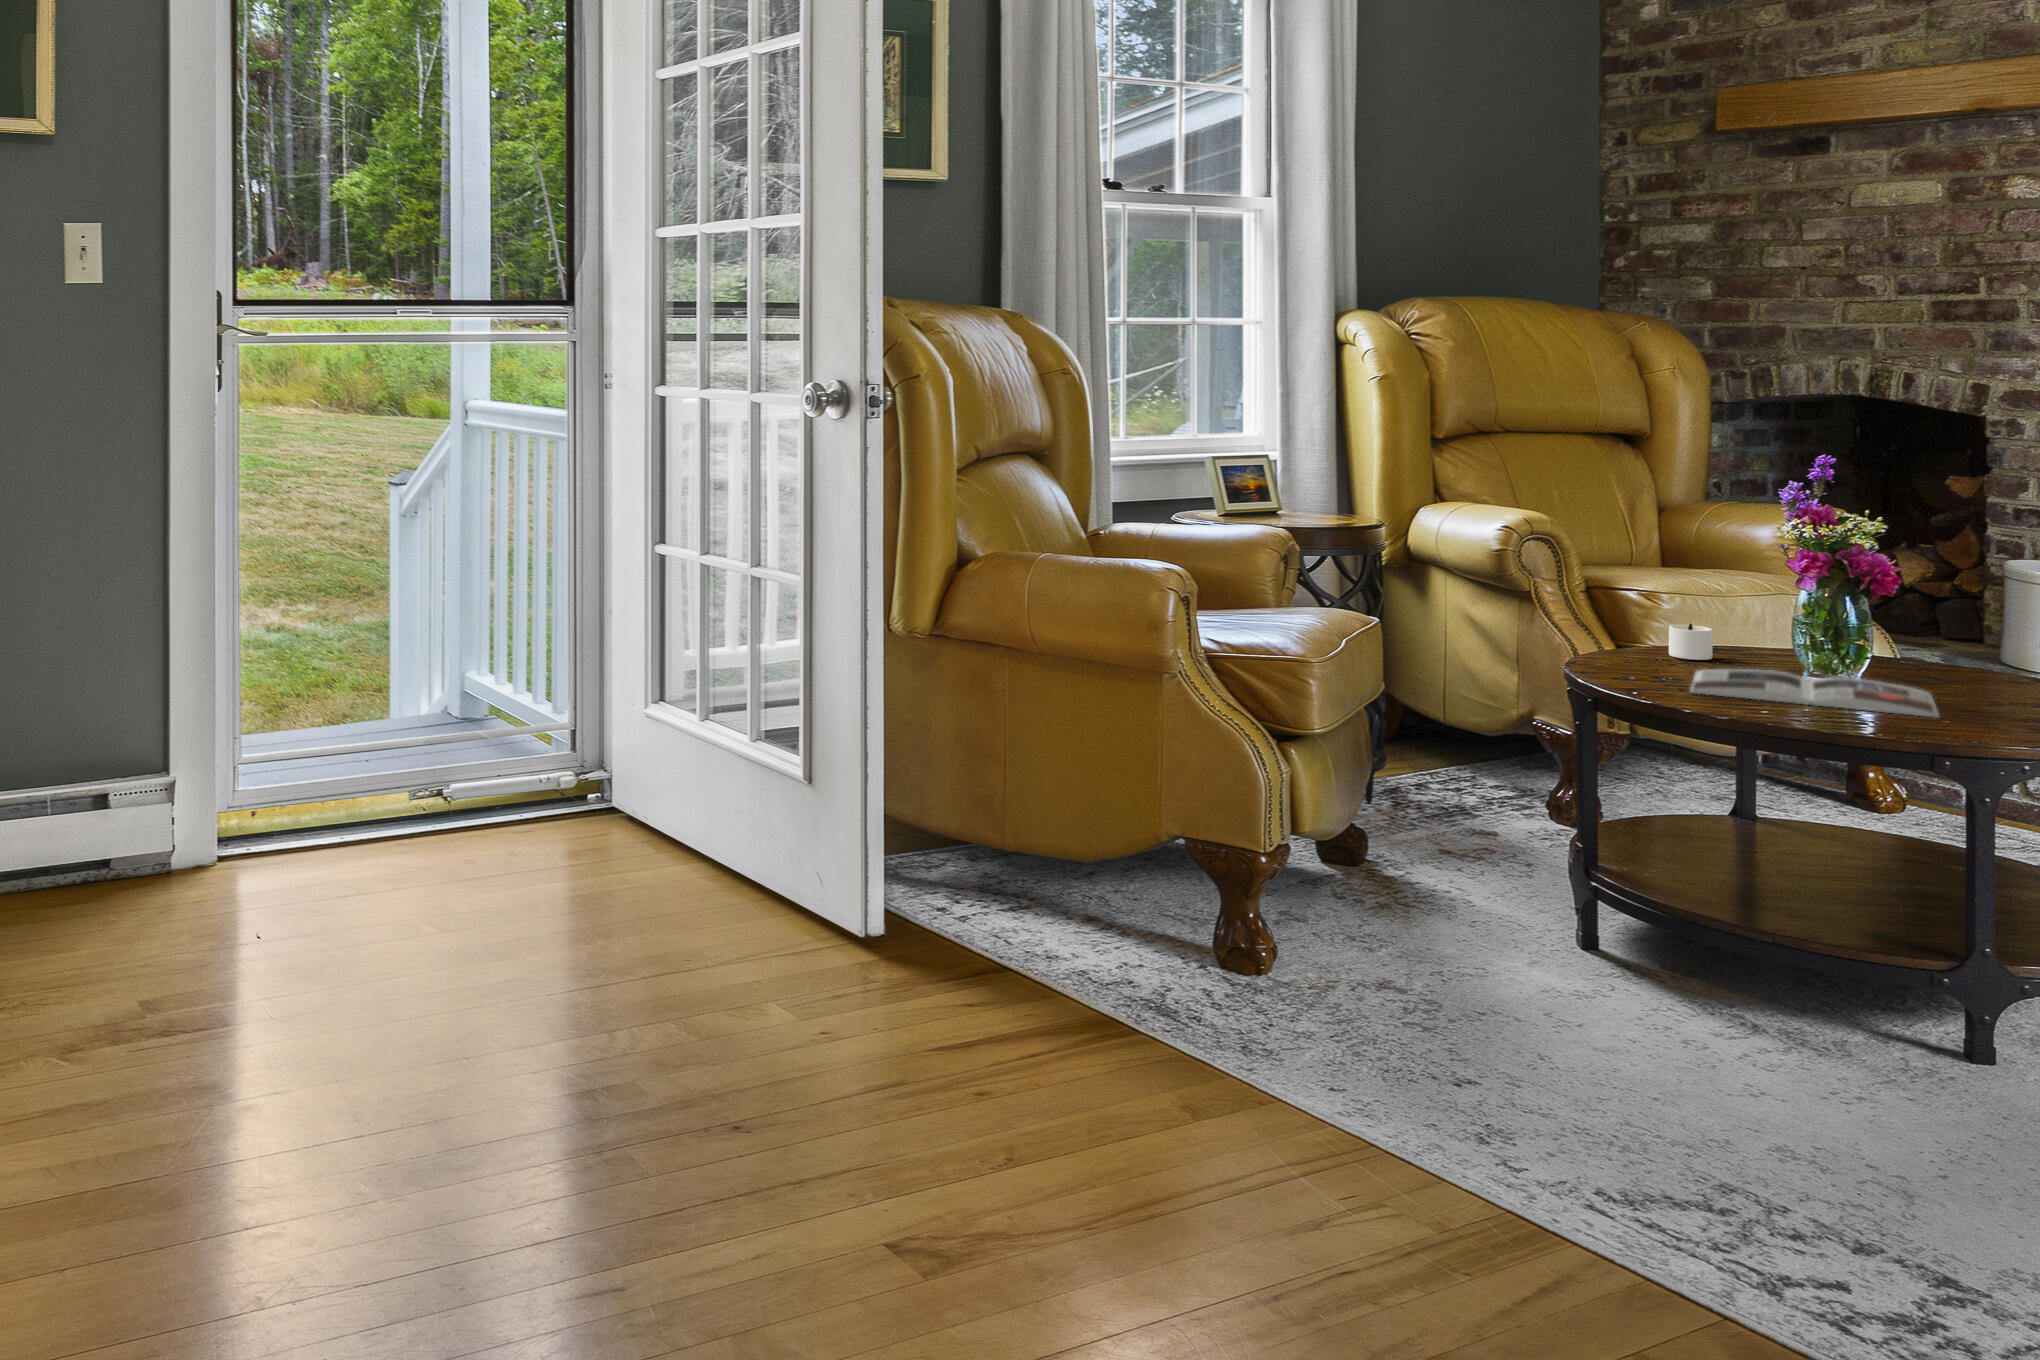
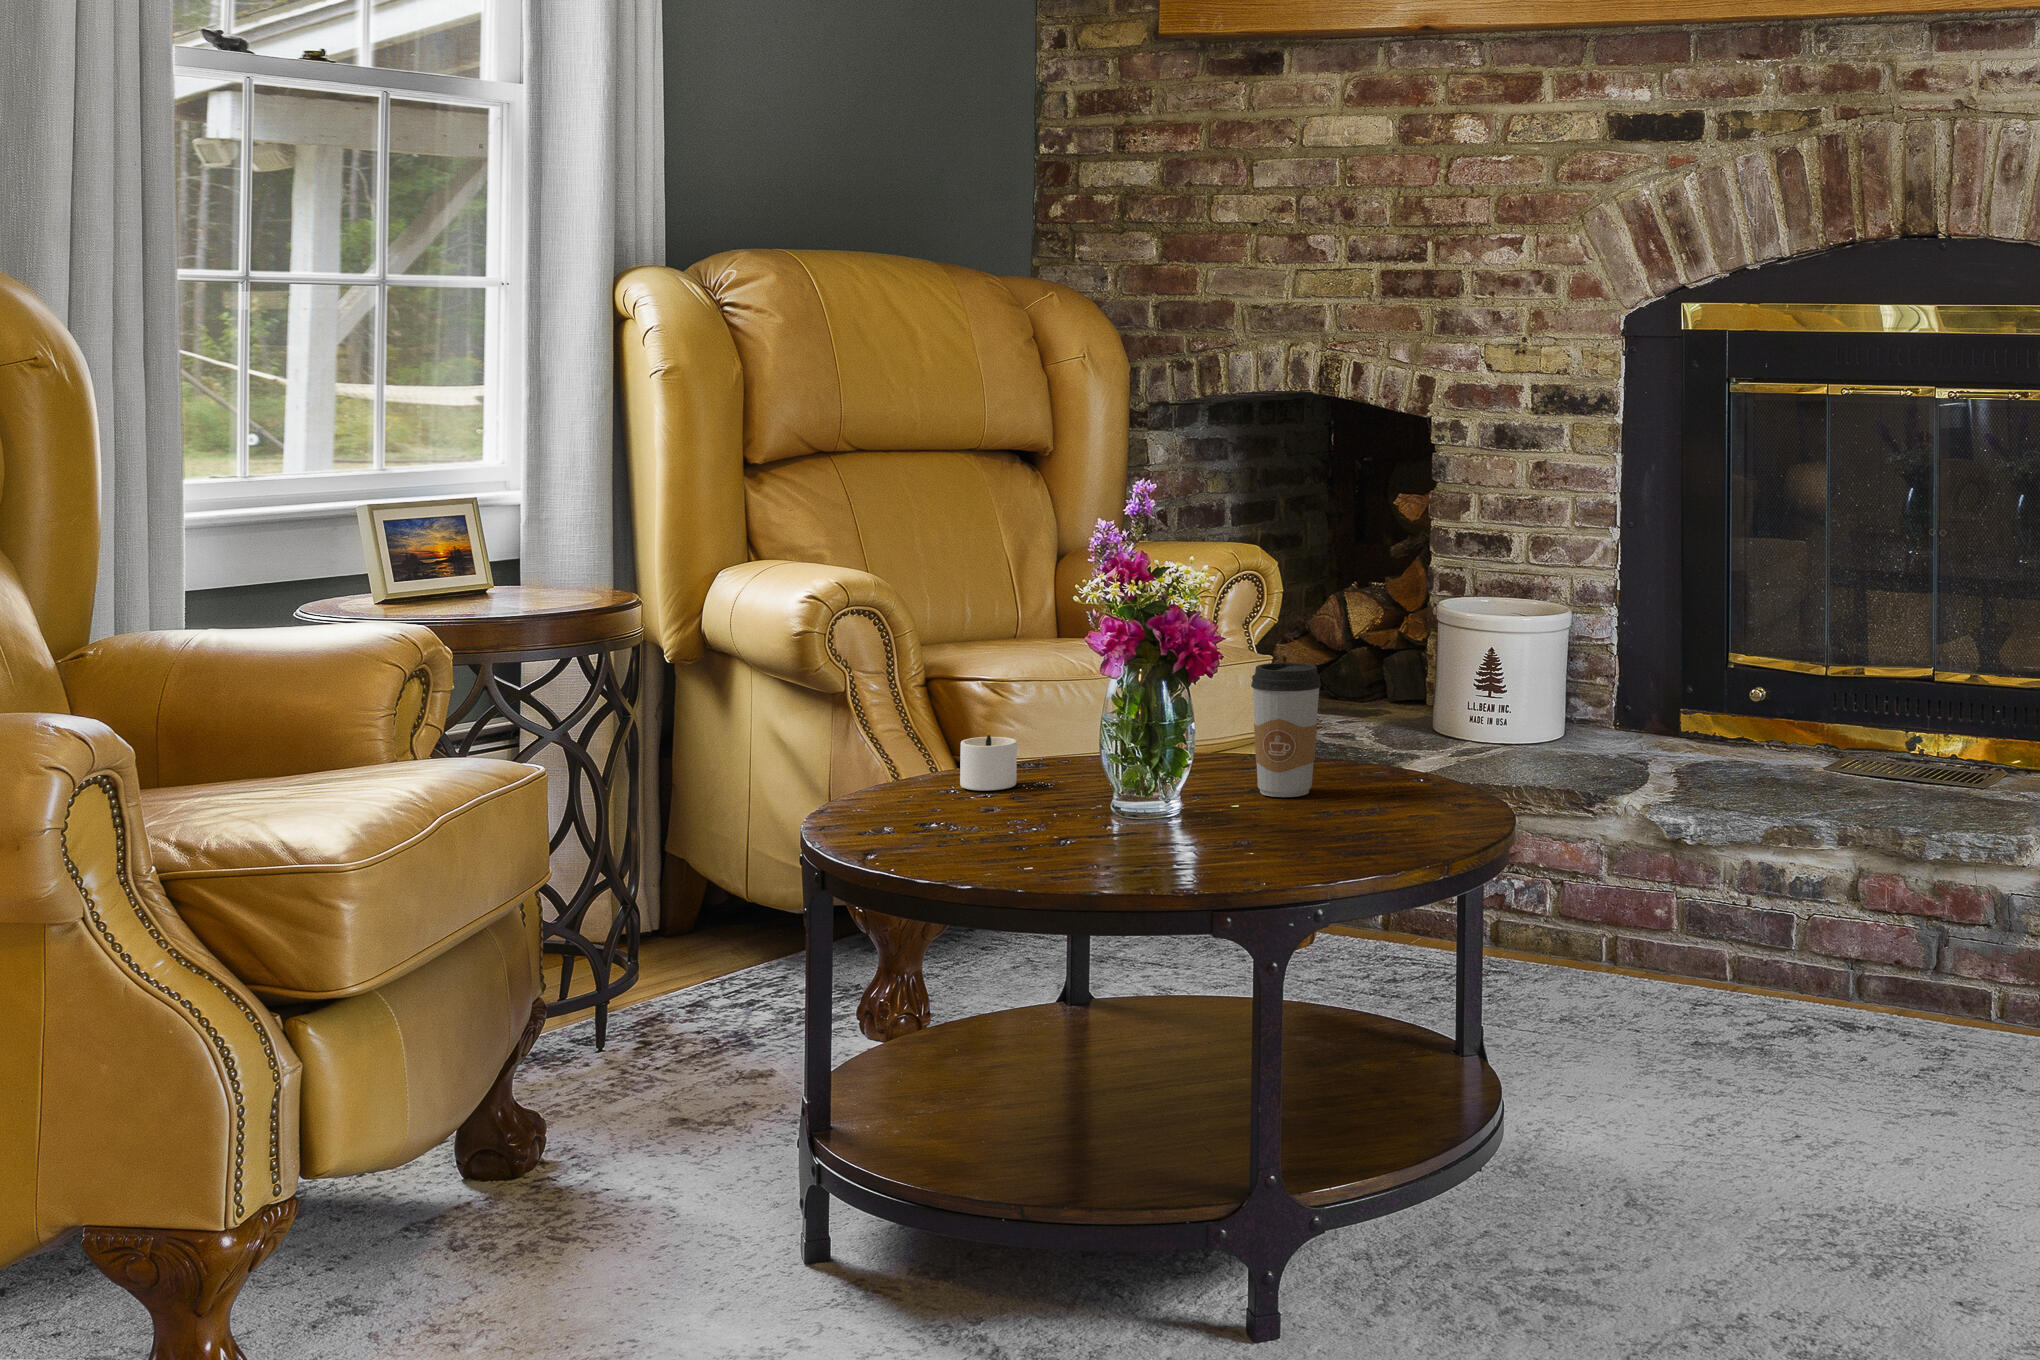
coffee cup: none [1915,590,1979,686] -> present [1251,663,1321,797]
magazine: present [1690,669,1940,718] -> none [933,802,1254,858]

